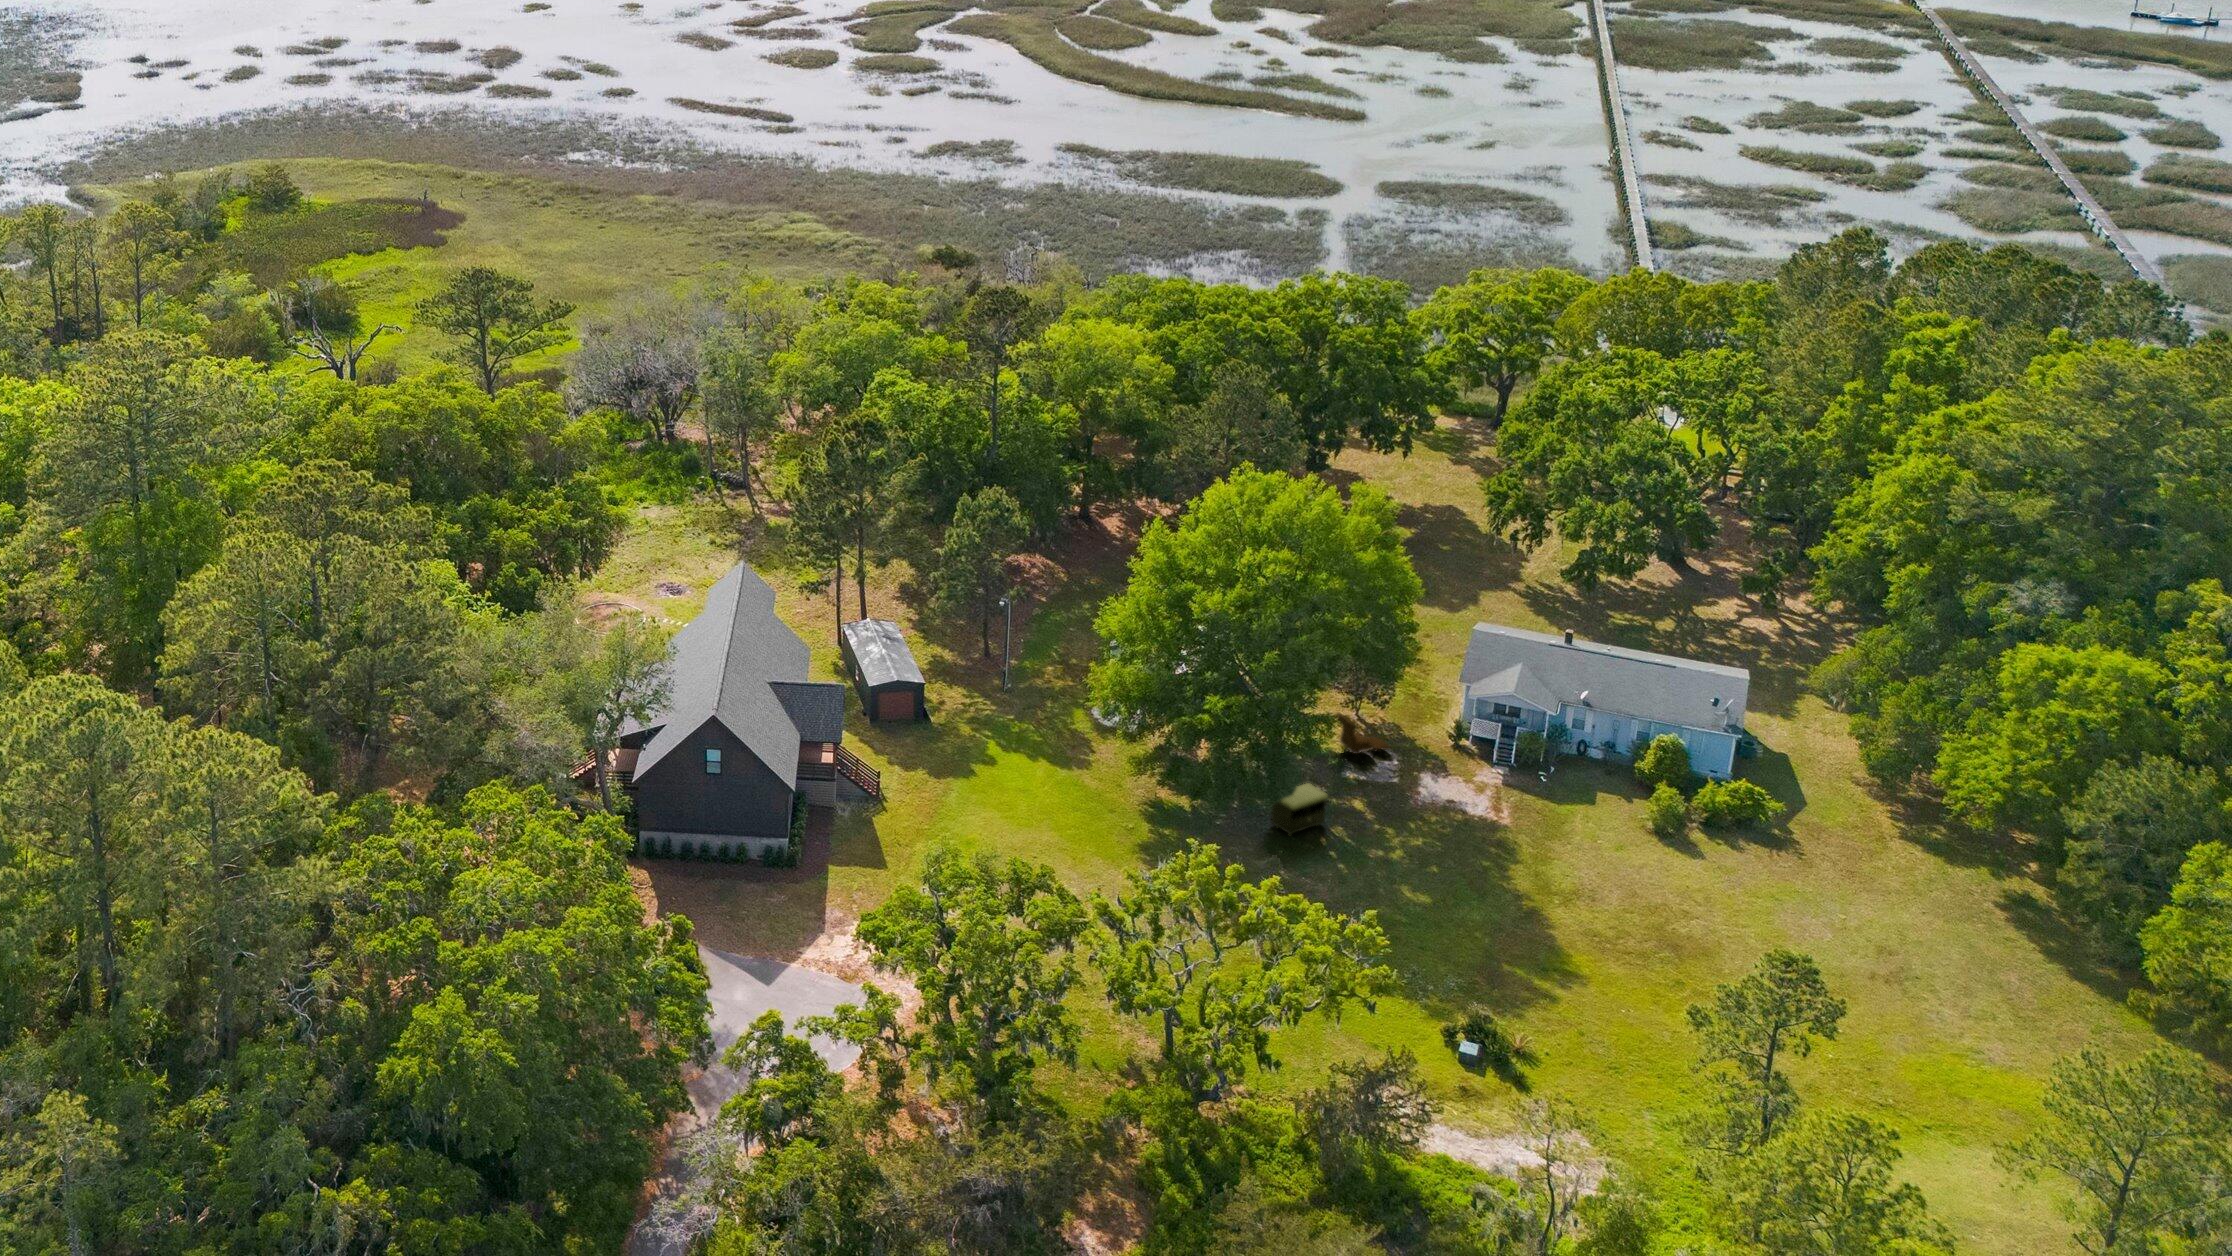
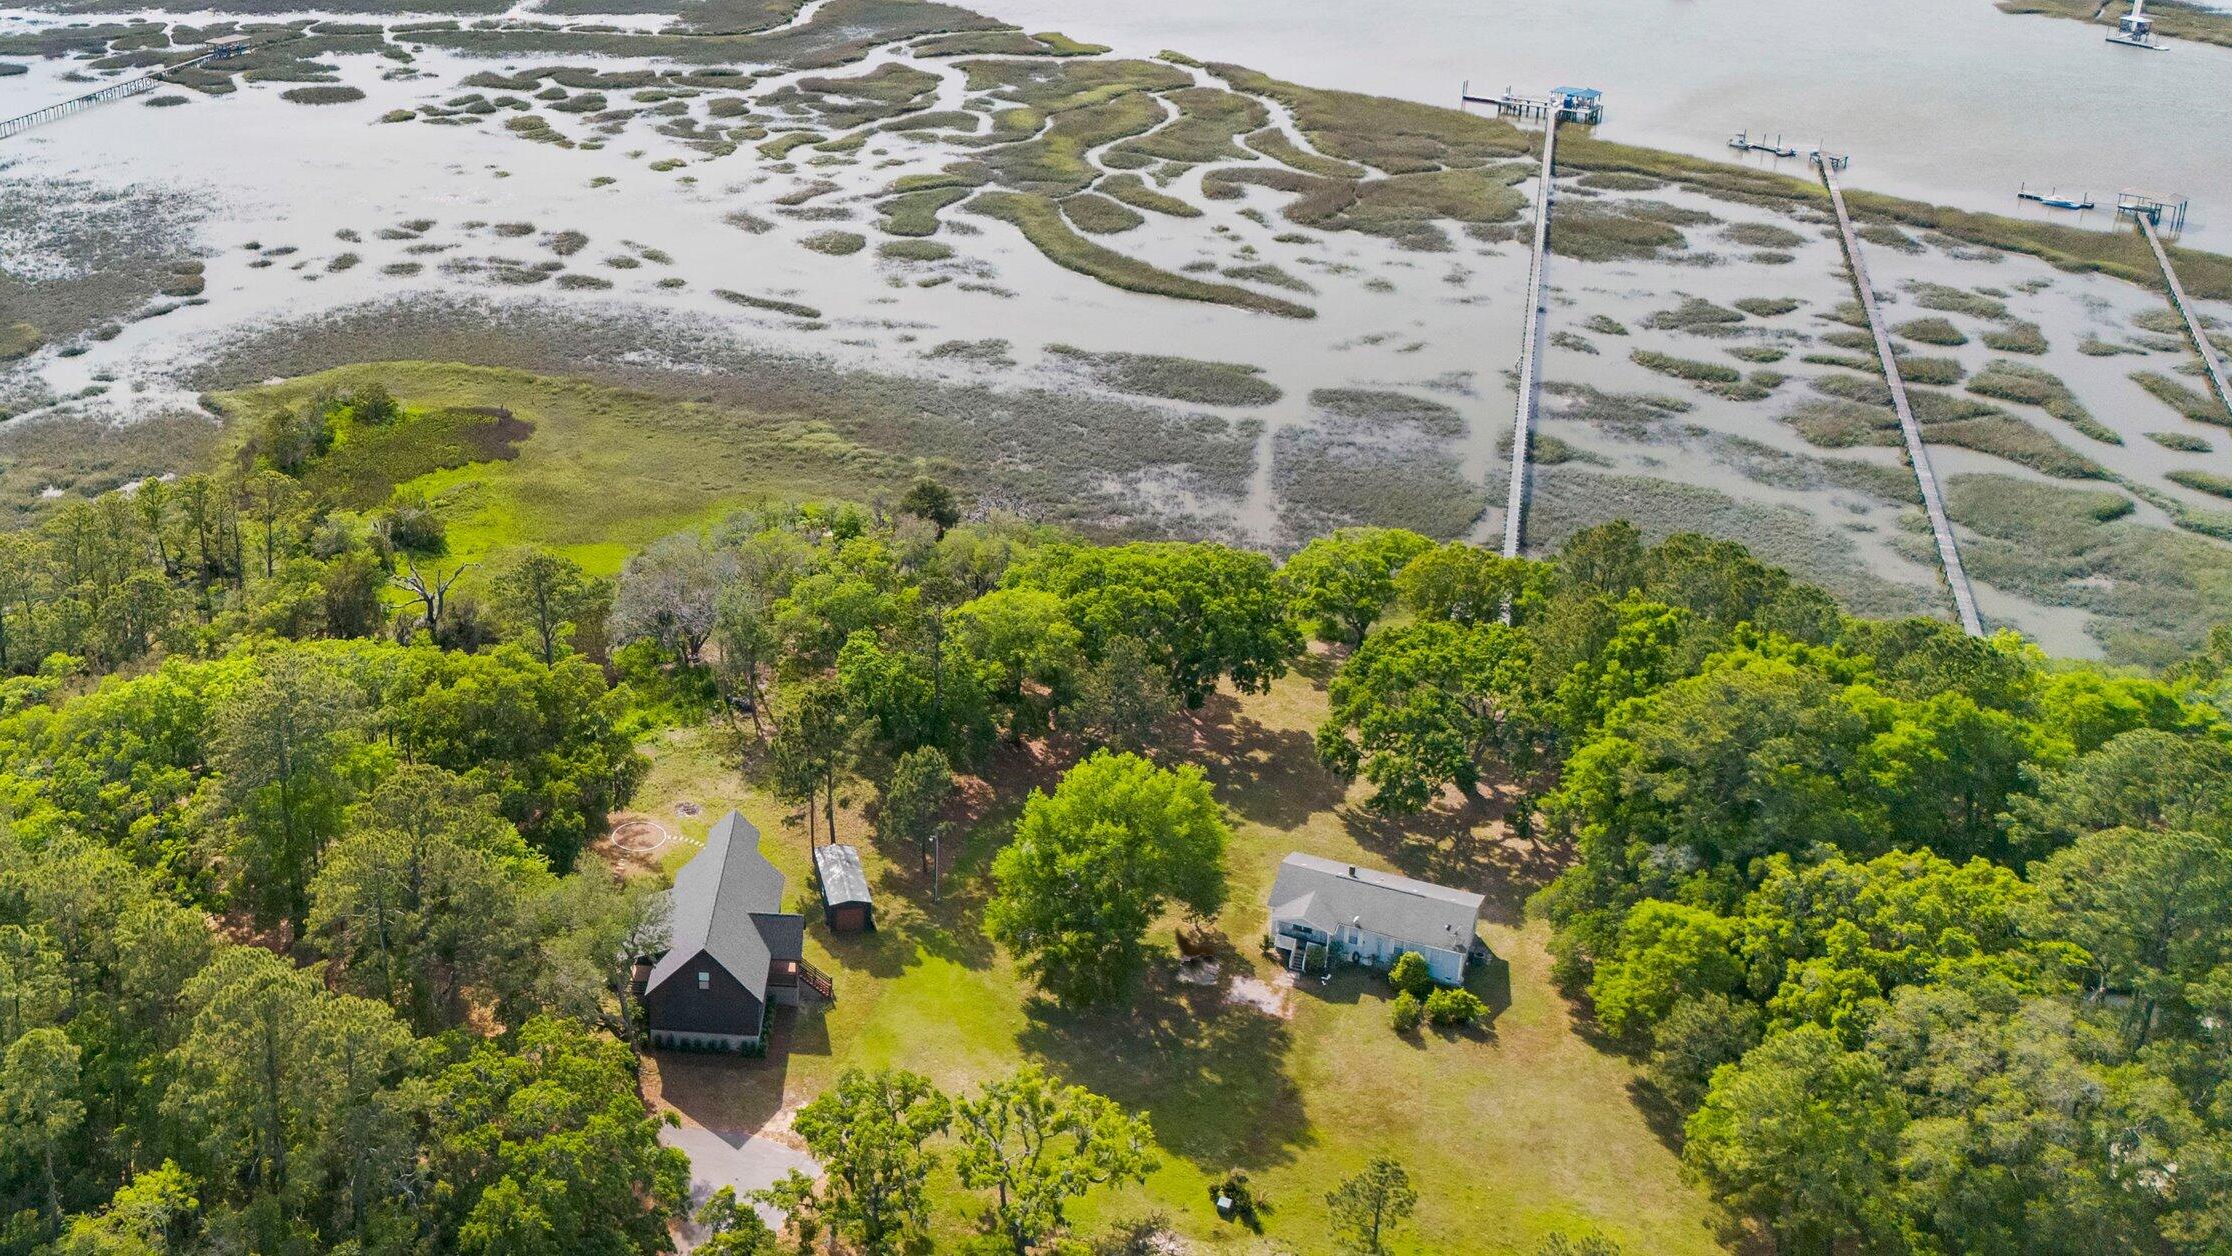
storage bench: present [1271,783,1328,834] -> none [1117,988,1158,1029]

